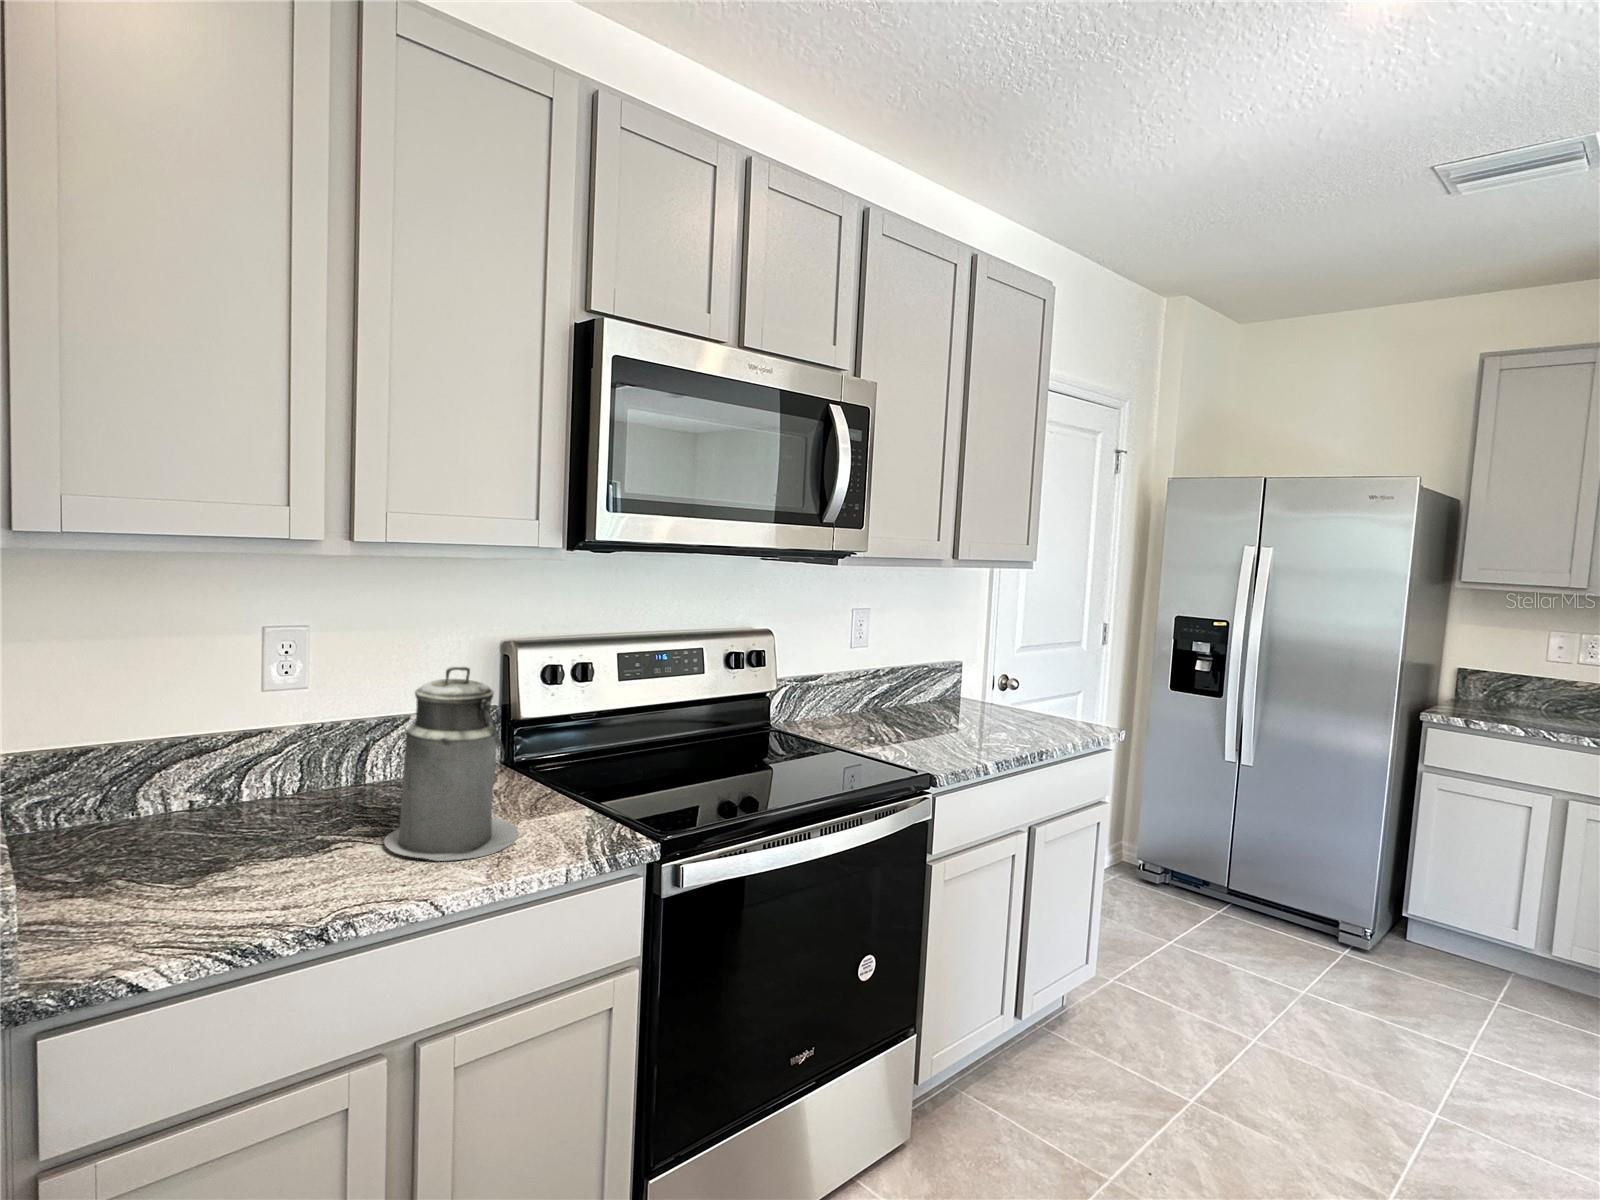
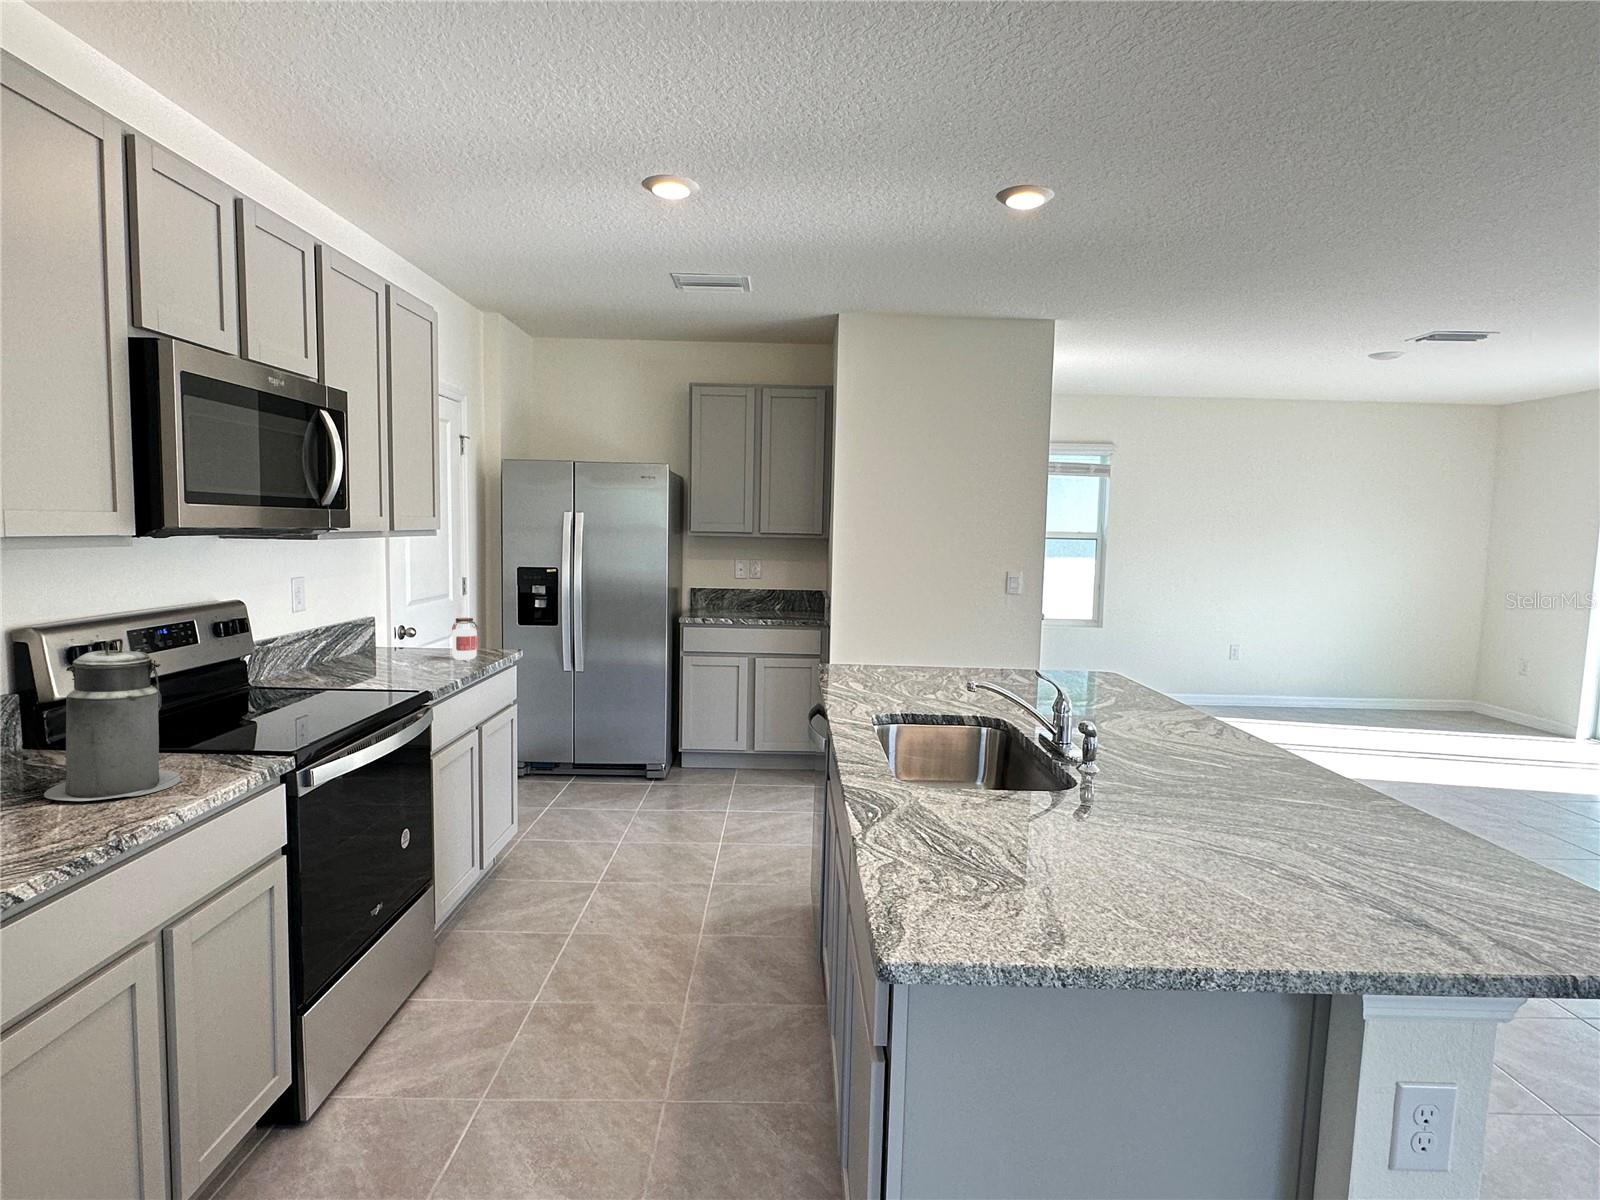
jar: none [1018,677,1053,734] -> present [452,618,478,660]

